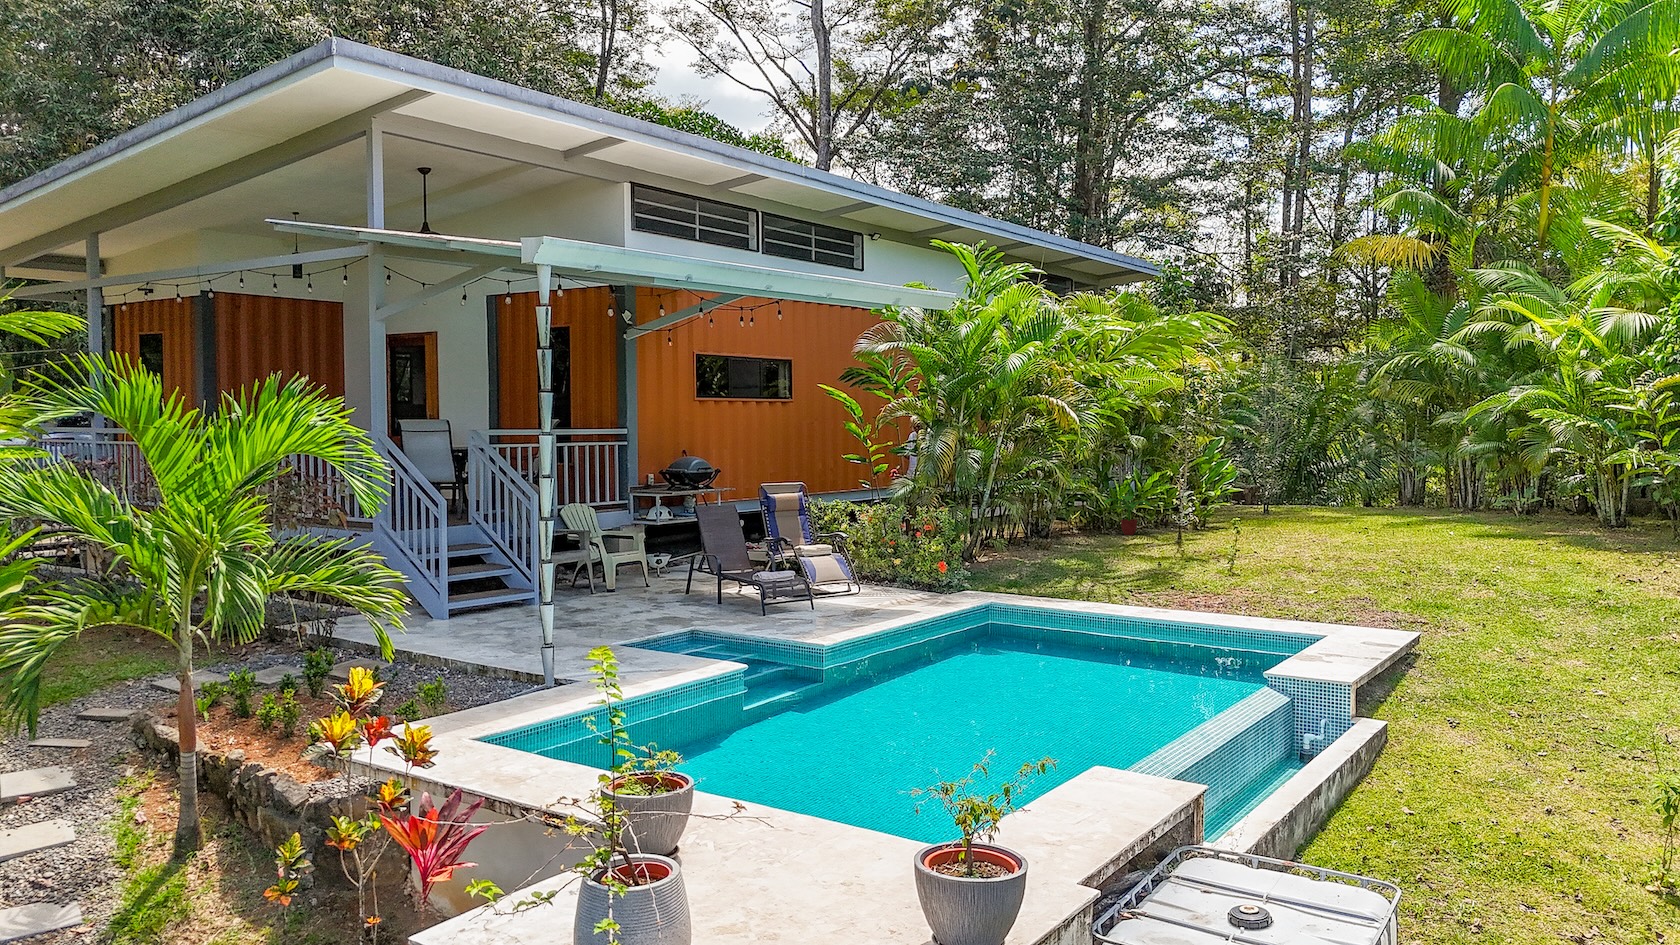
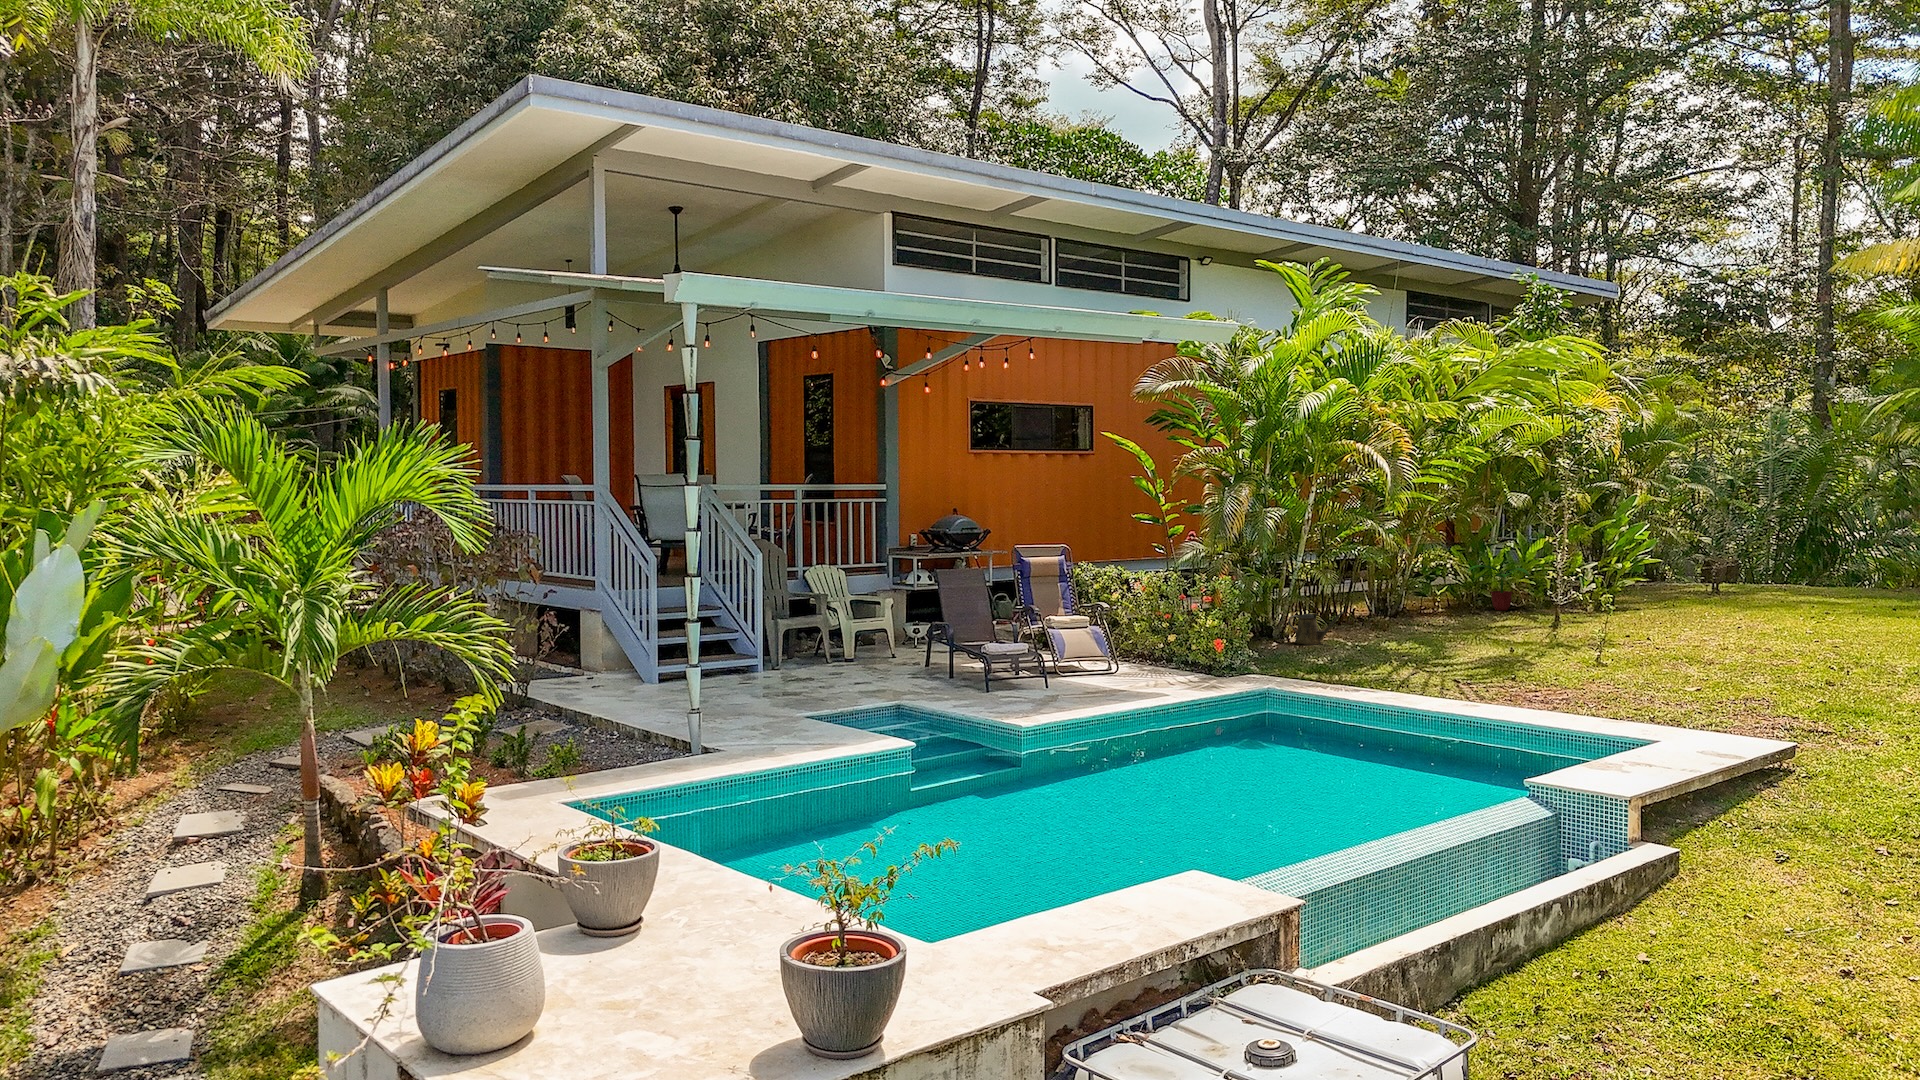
watering can: none [979,538,1026,566] -> present [1288,612,1344,645]

